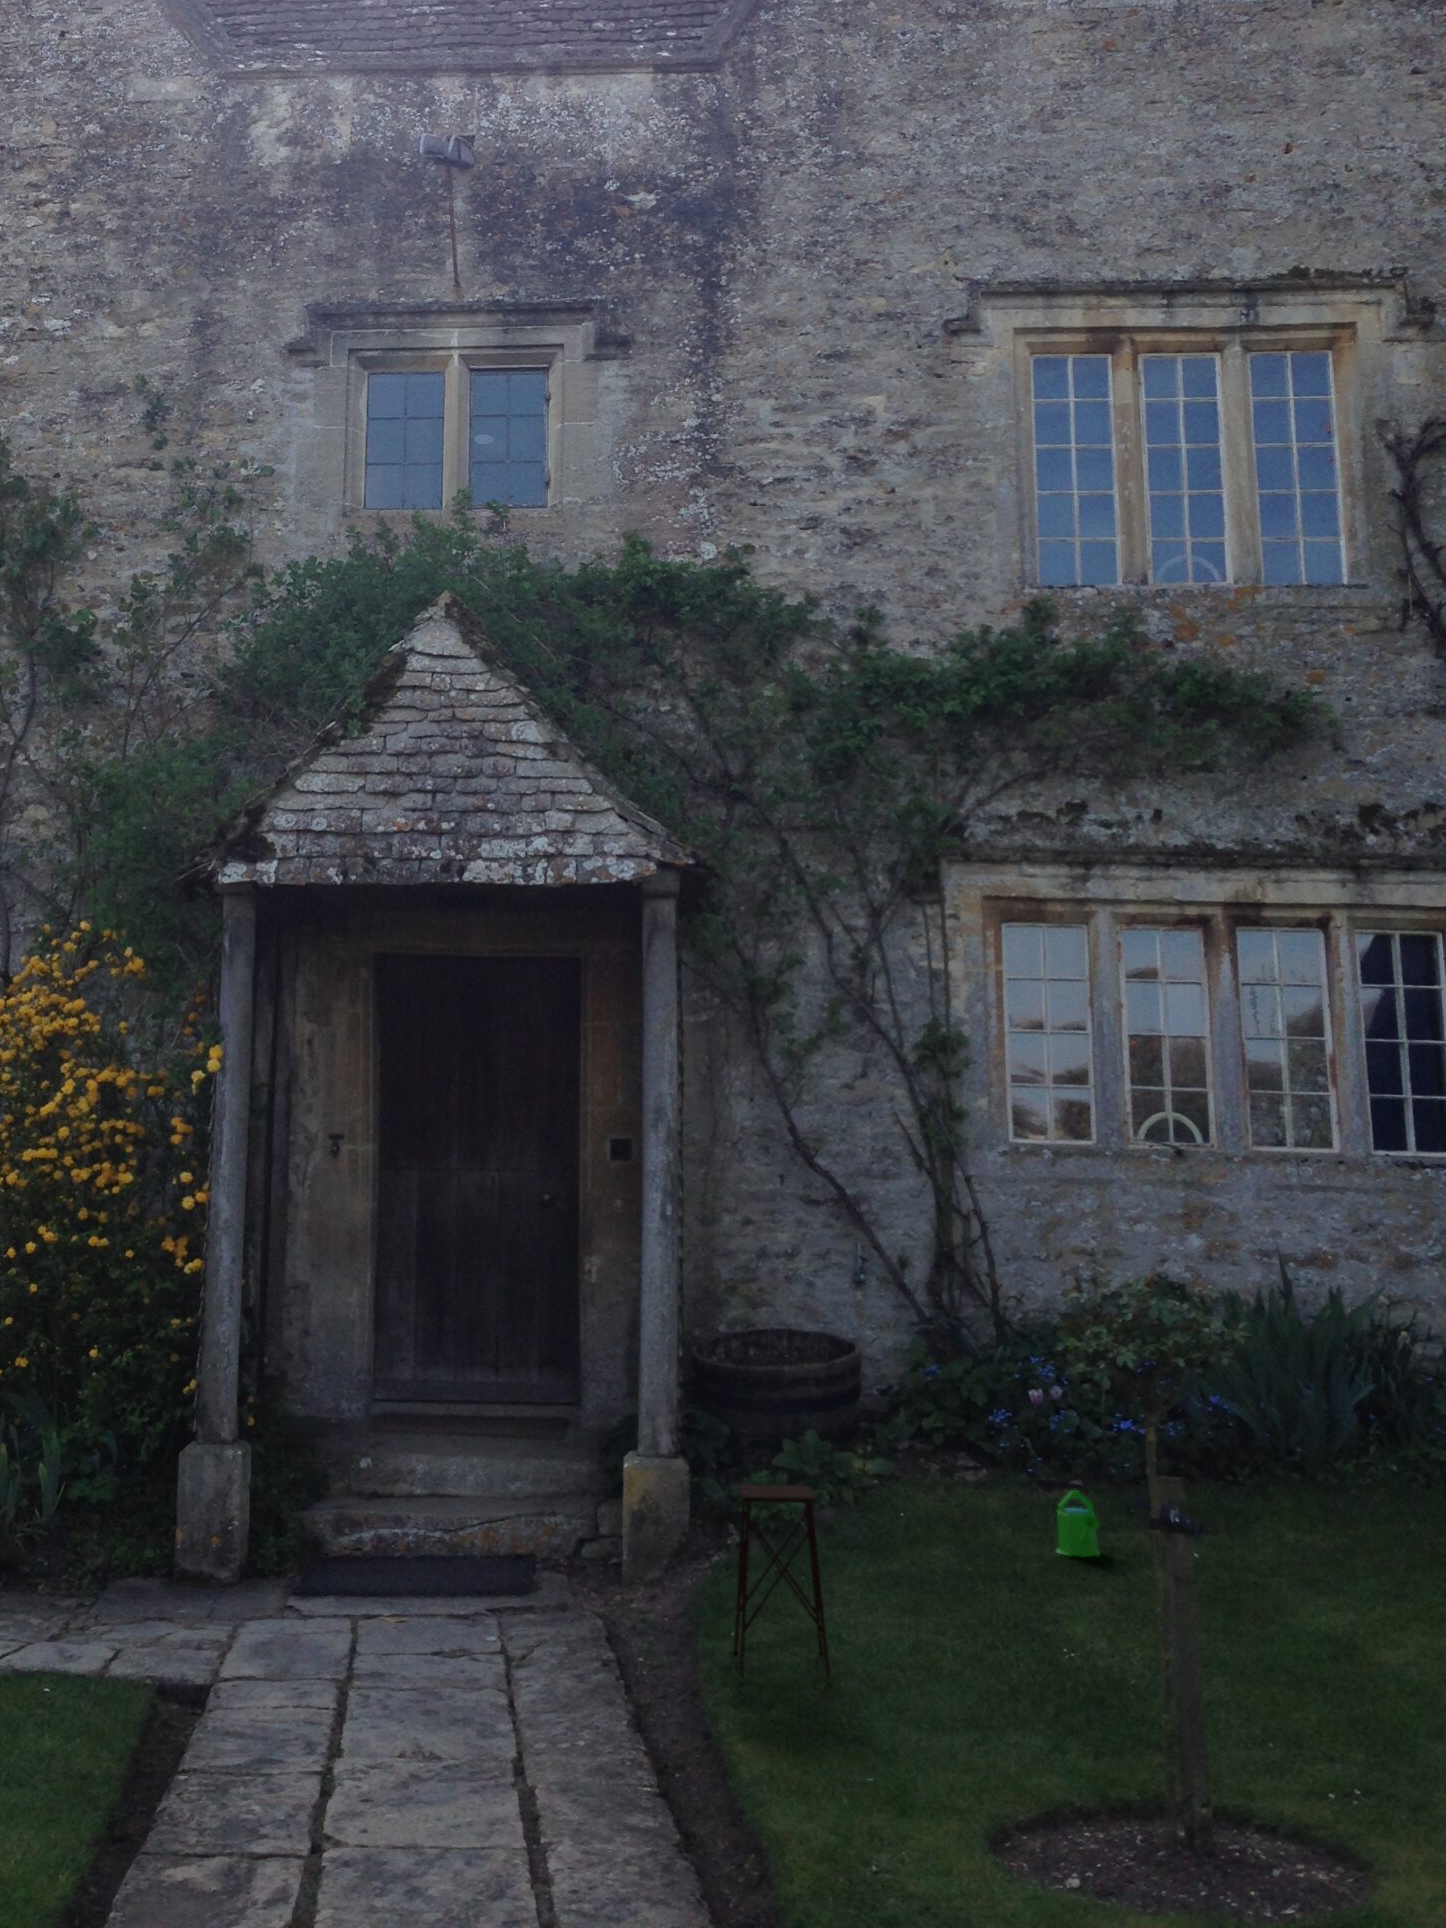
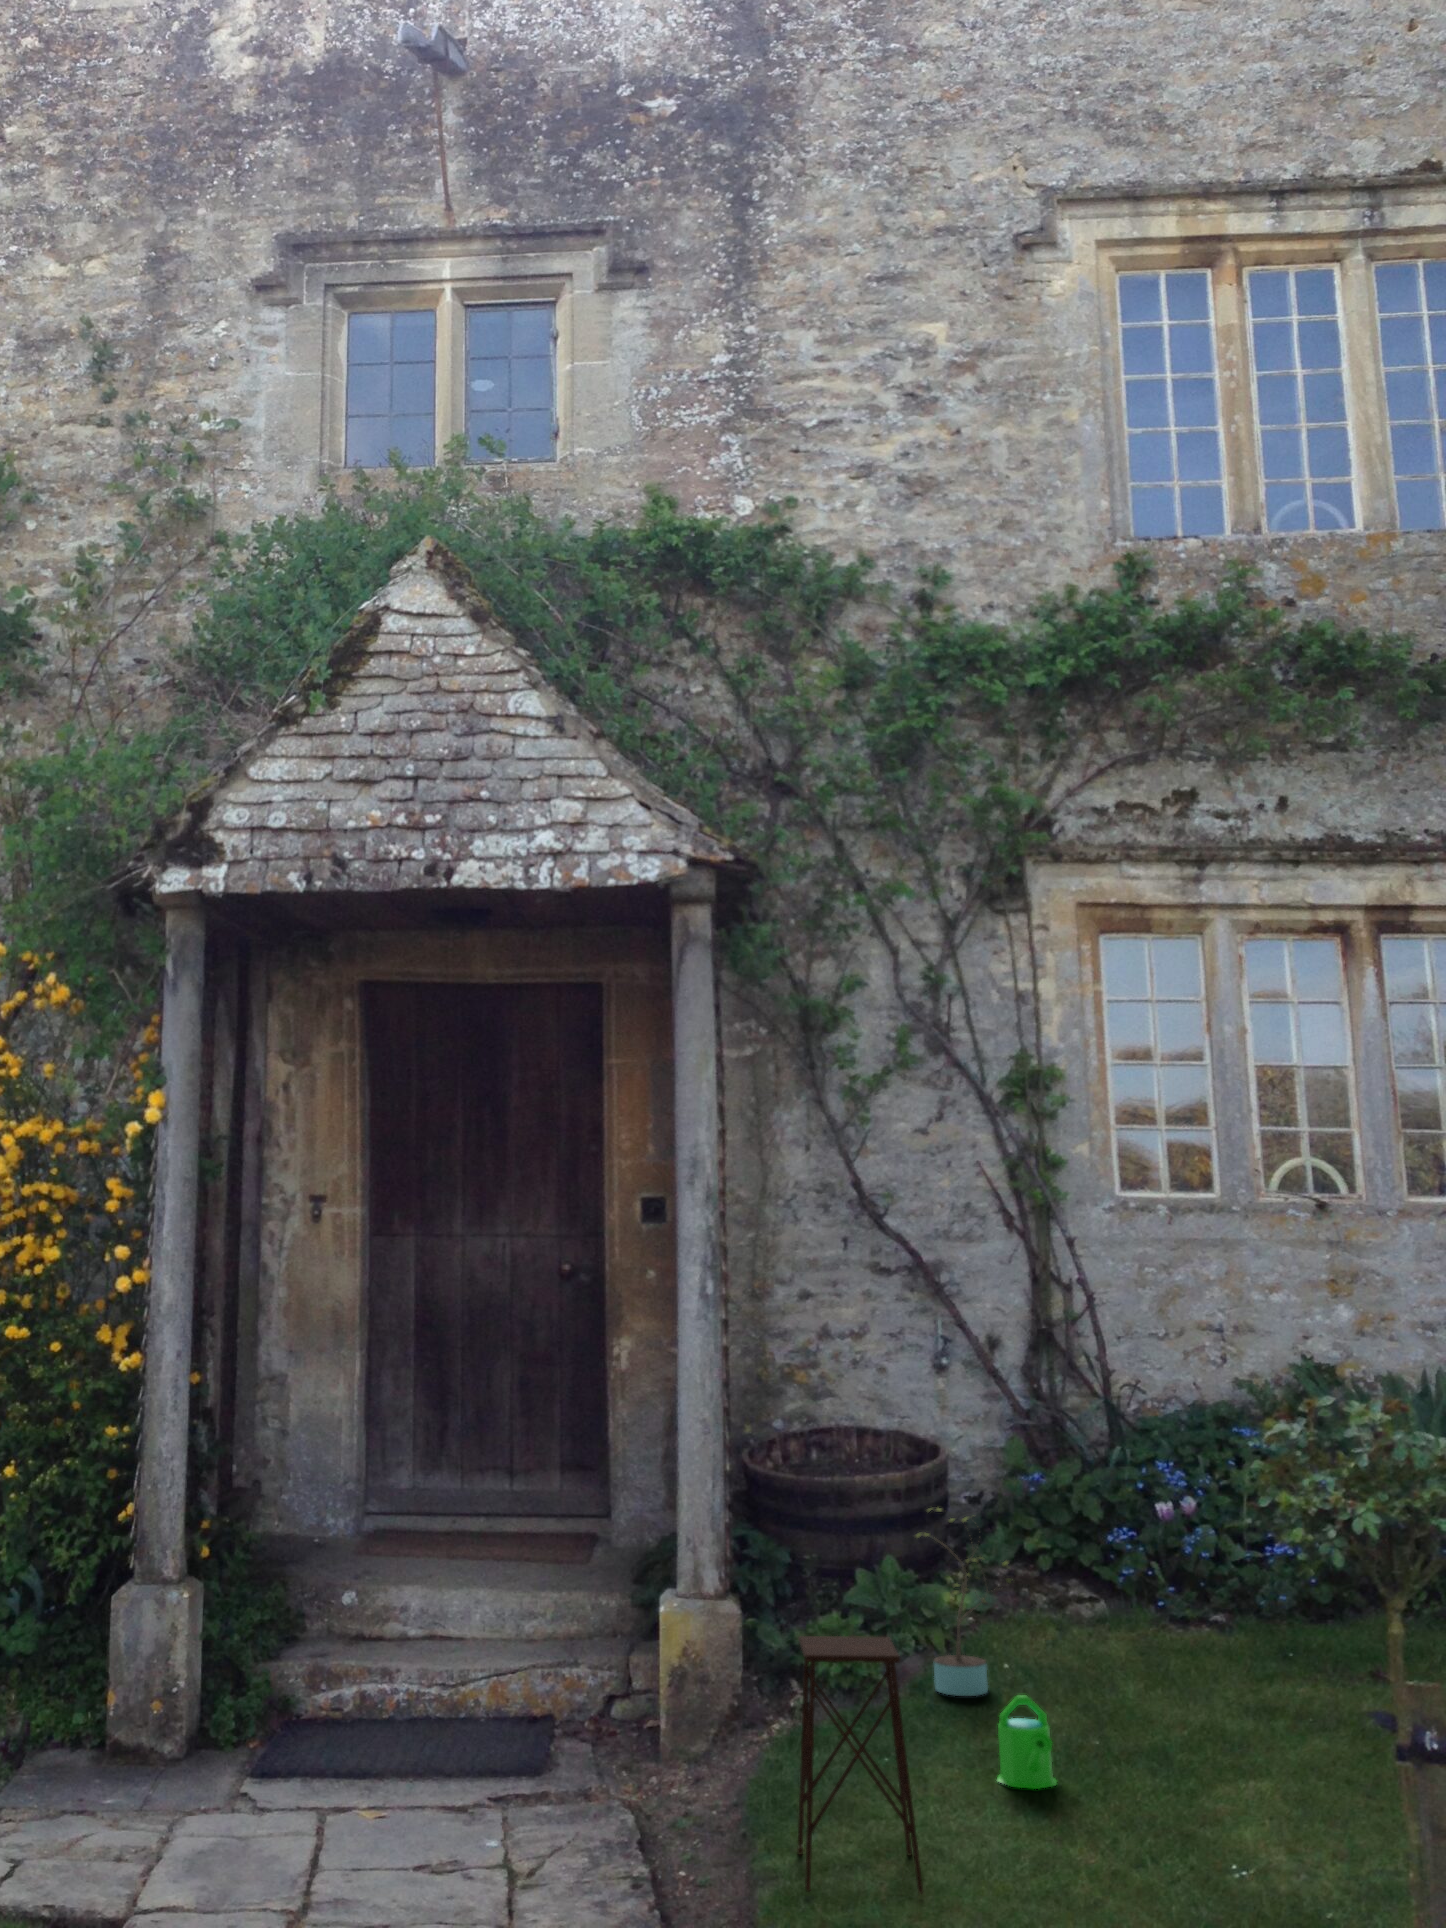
potted plant: none [831,1392,913,1542] -> present [914,1508,1012,1696]
watering can: present [1056,1490,1100,1557] -> present [997,1695,1056,1789]

